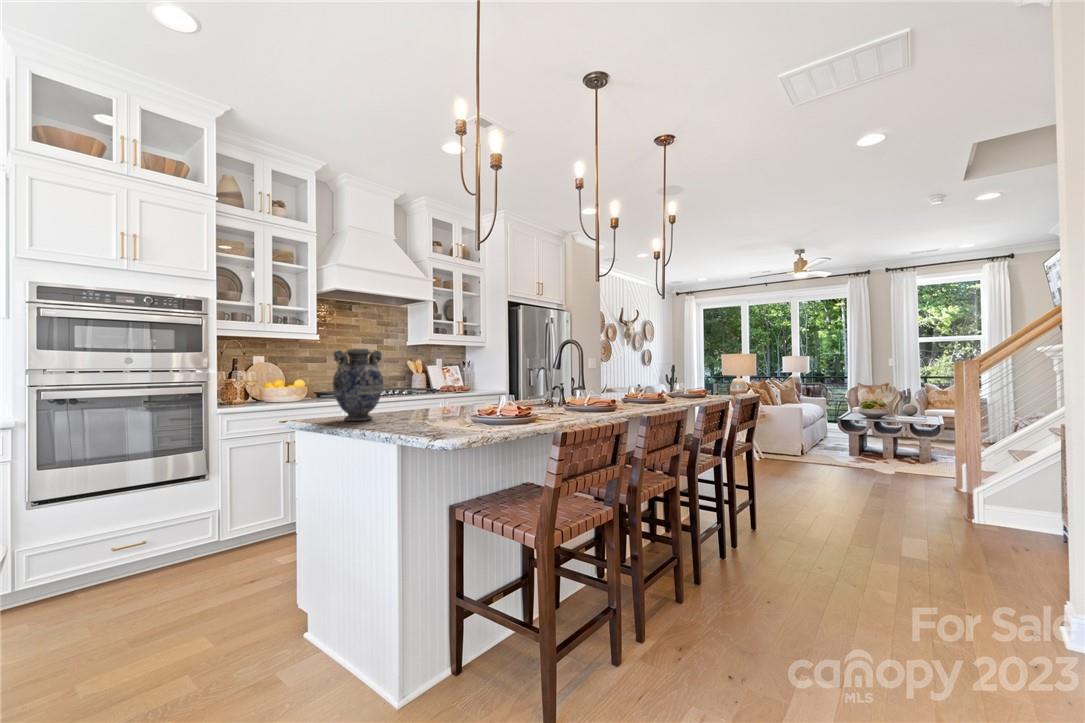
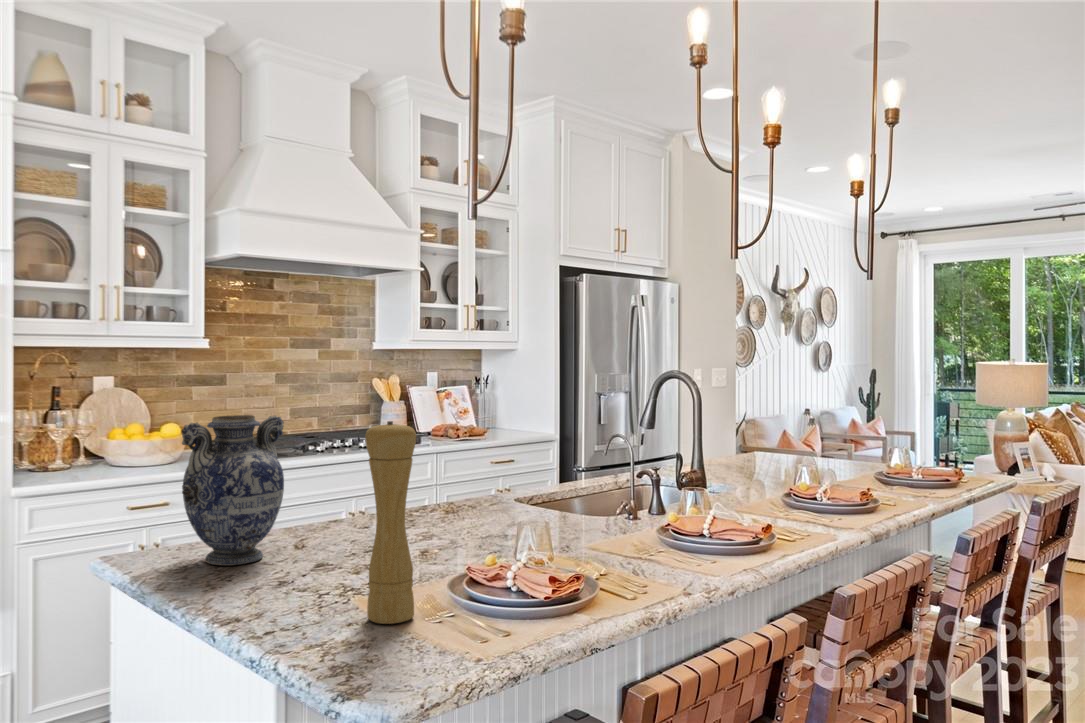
pepper mill: none [433,337,457,430] -> present [365,421,416,624]

